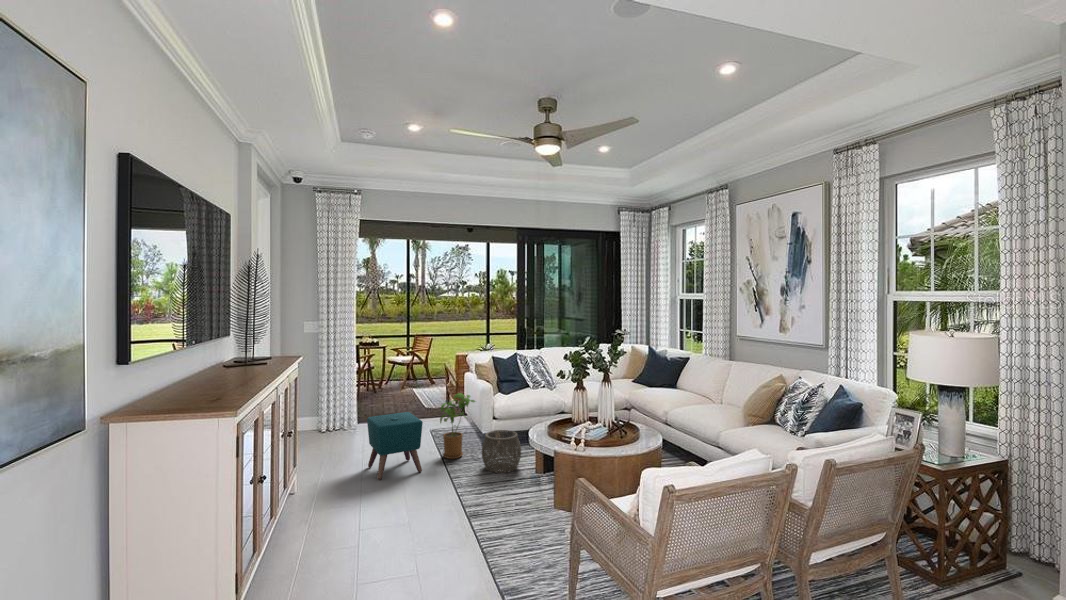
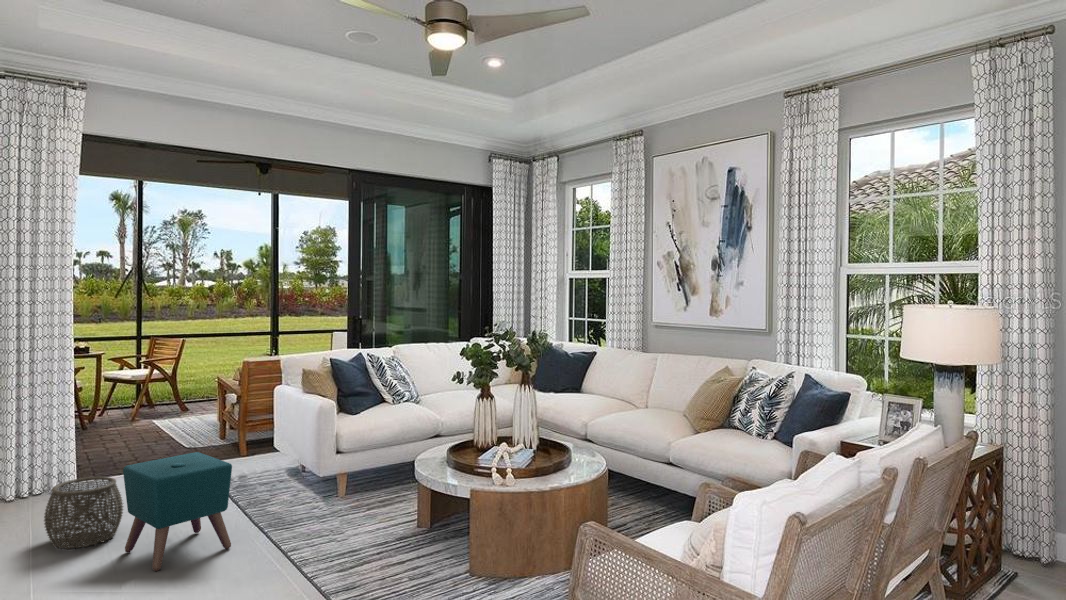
house plant: present [440,393,475,459] -> none [252,416,314,522]
woven basket: present [482,430,521,473] -> present [44,477,123,549]

